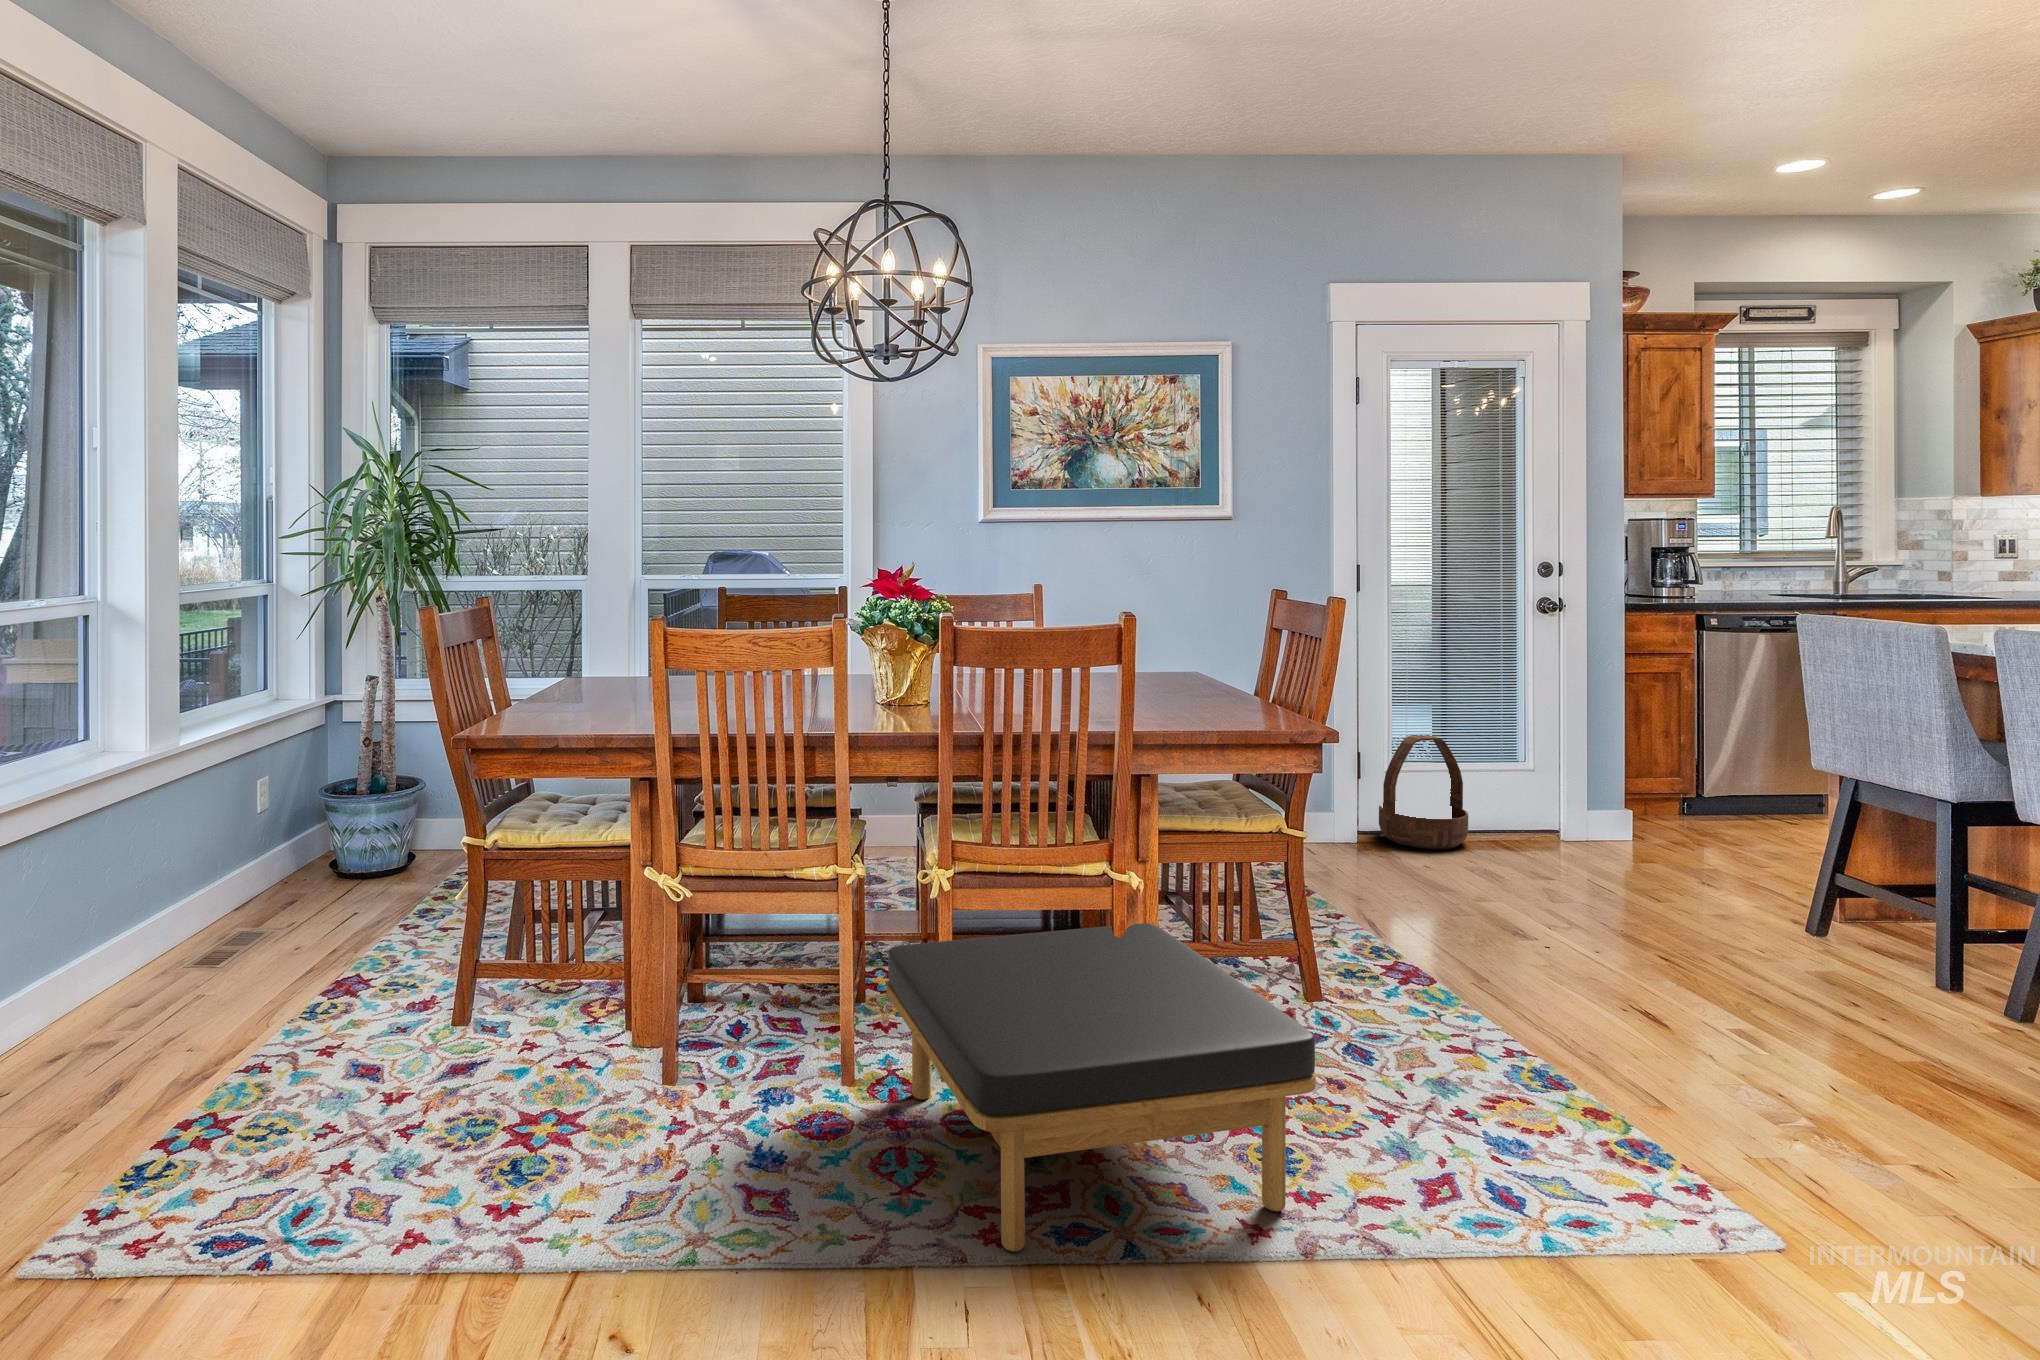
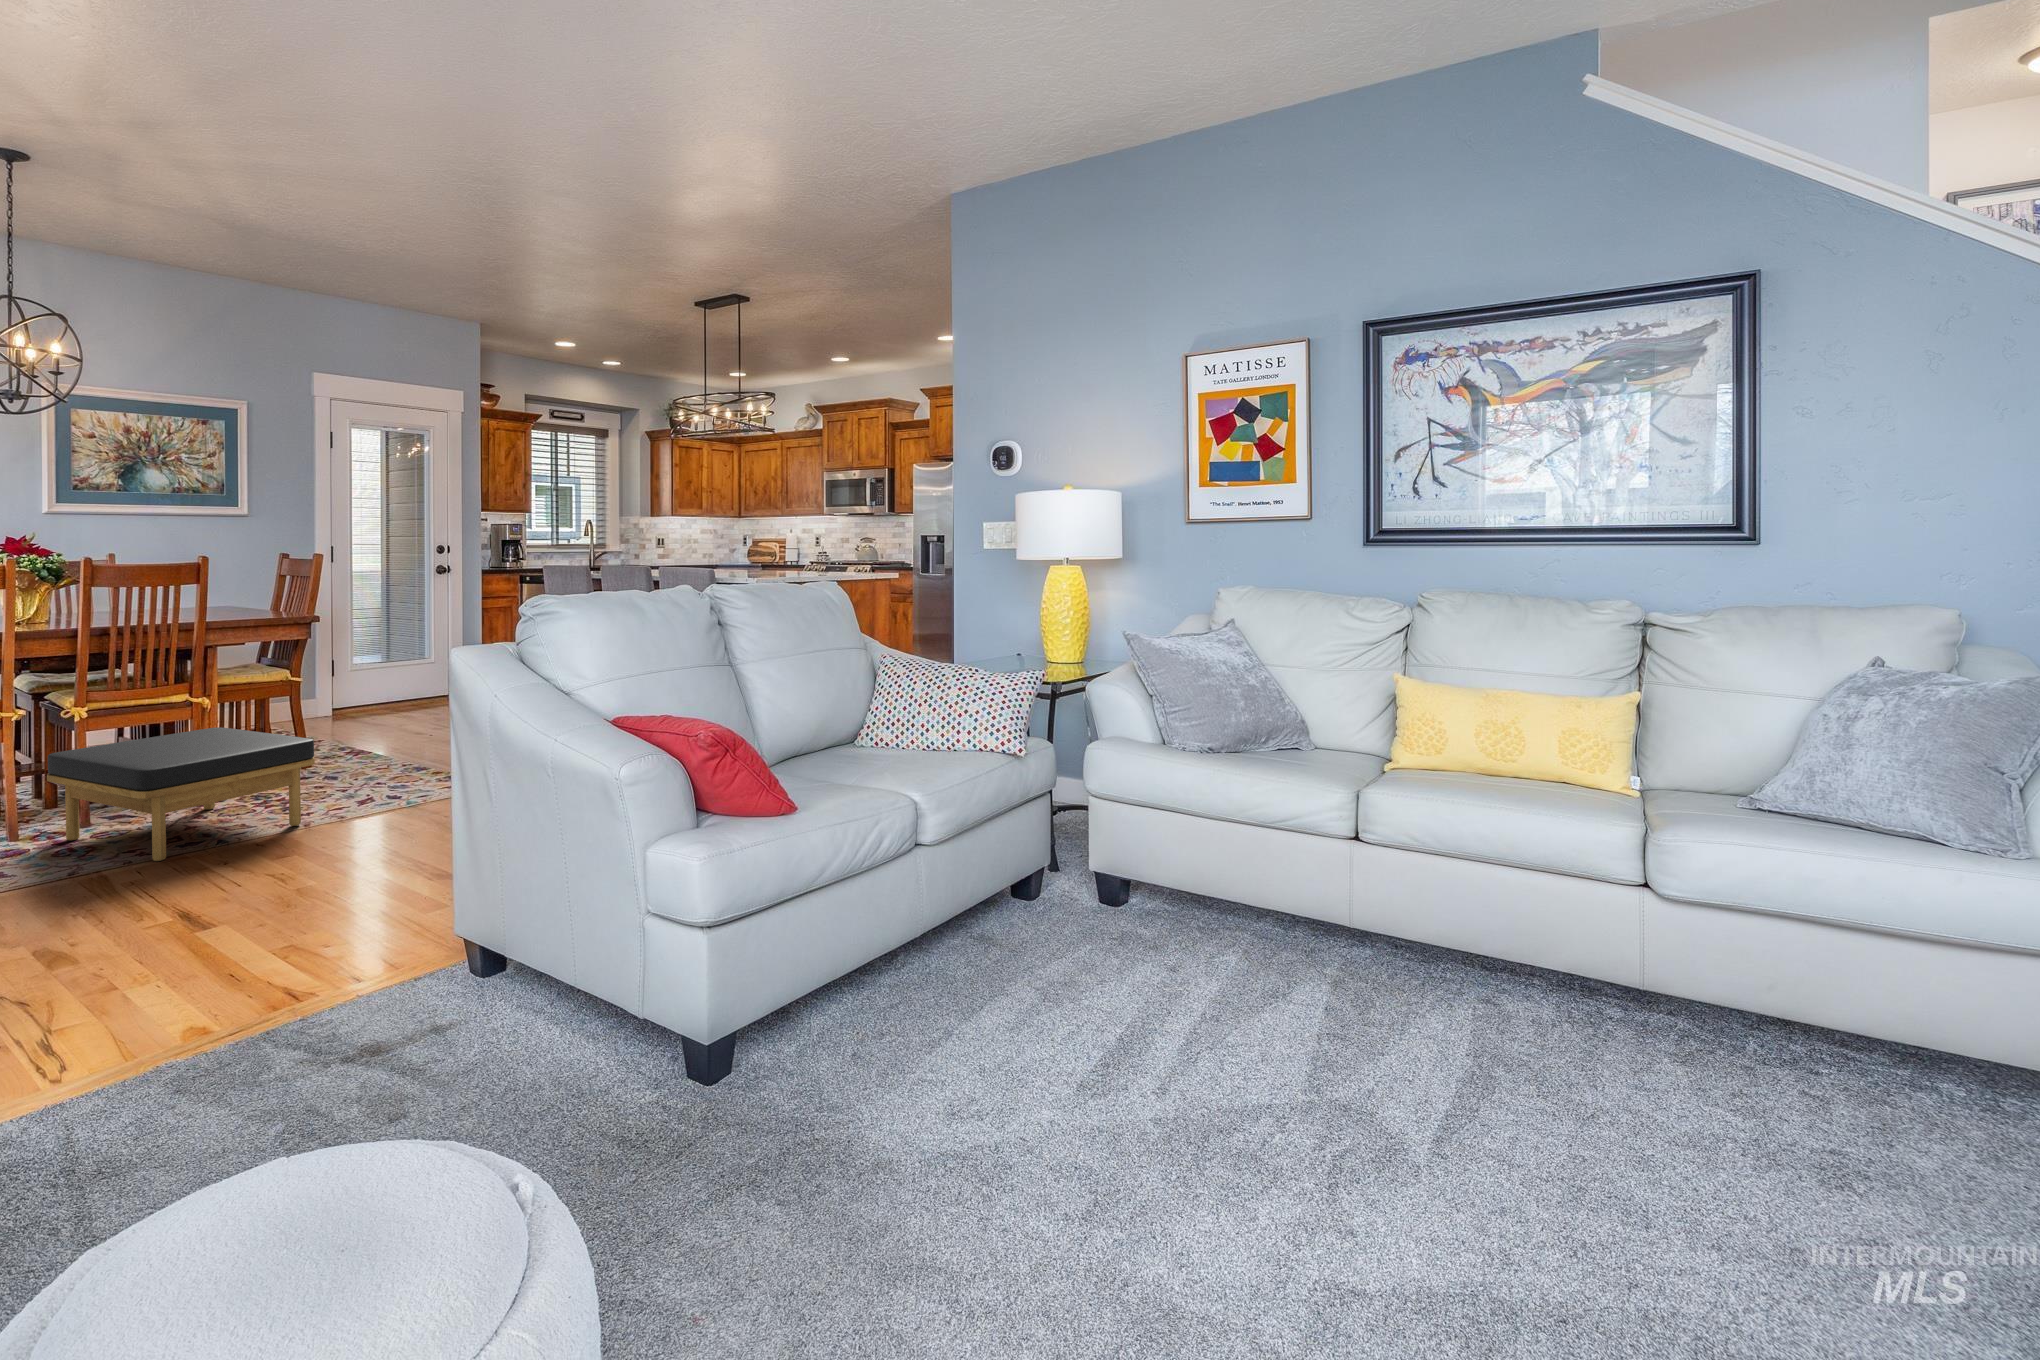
basket: present [1379,735,1468,849] -> none [348,650,401,716]

